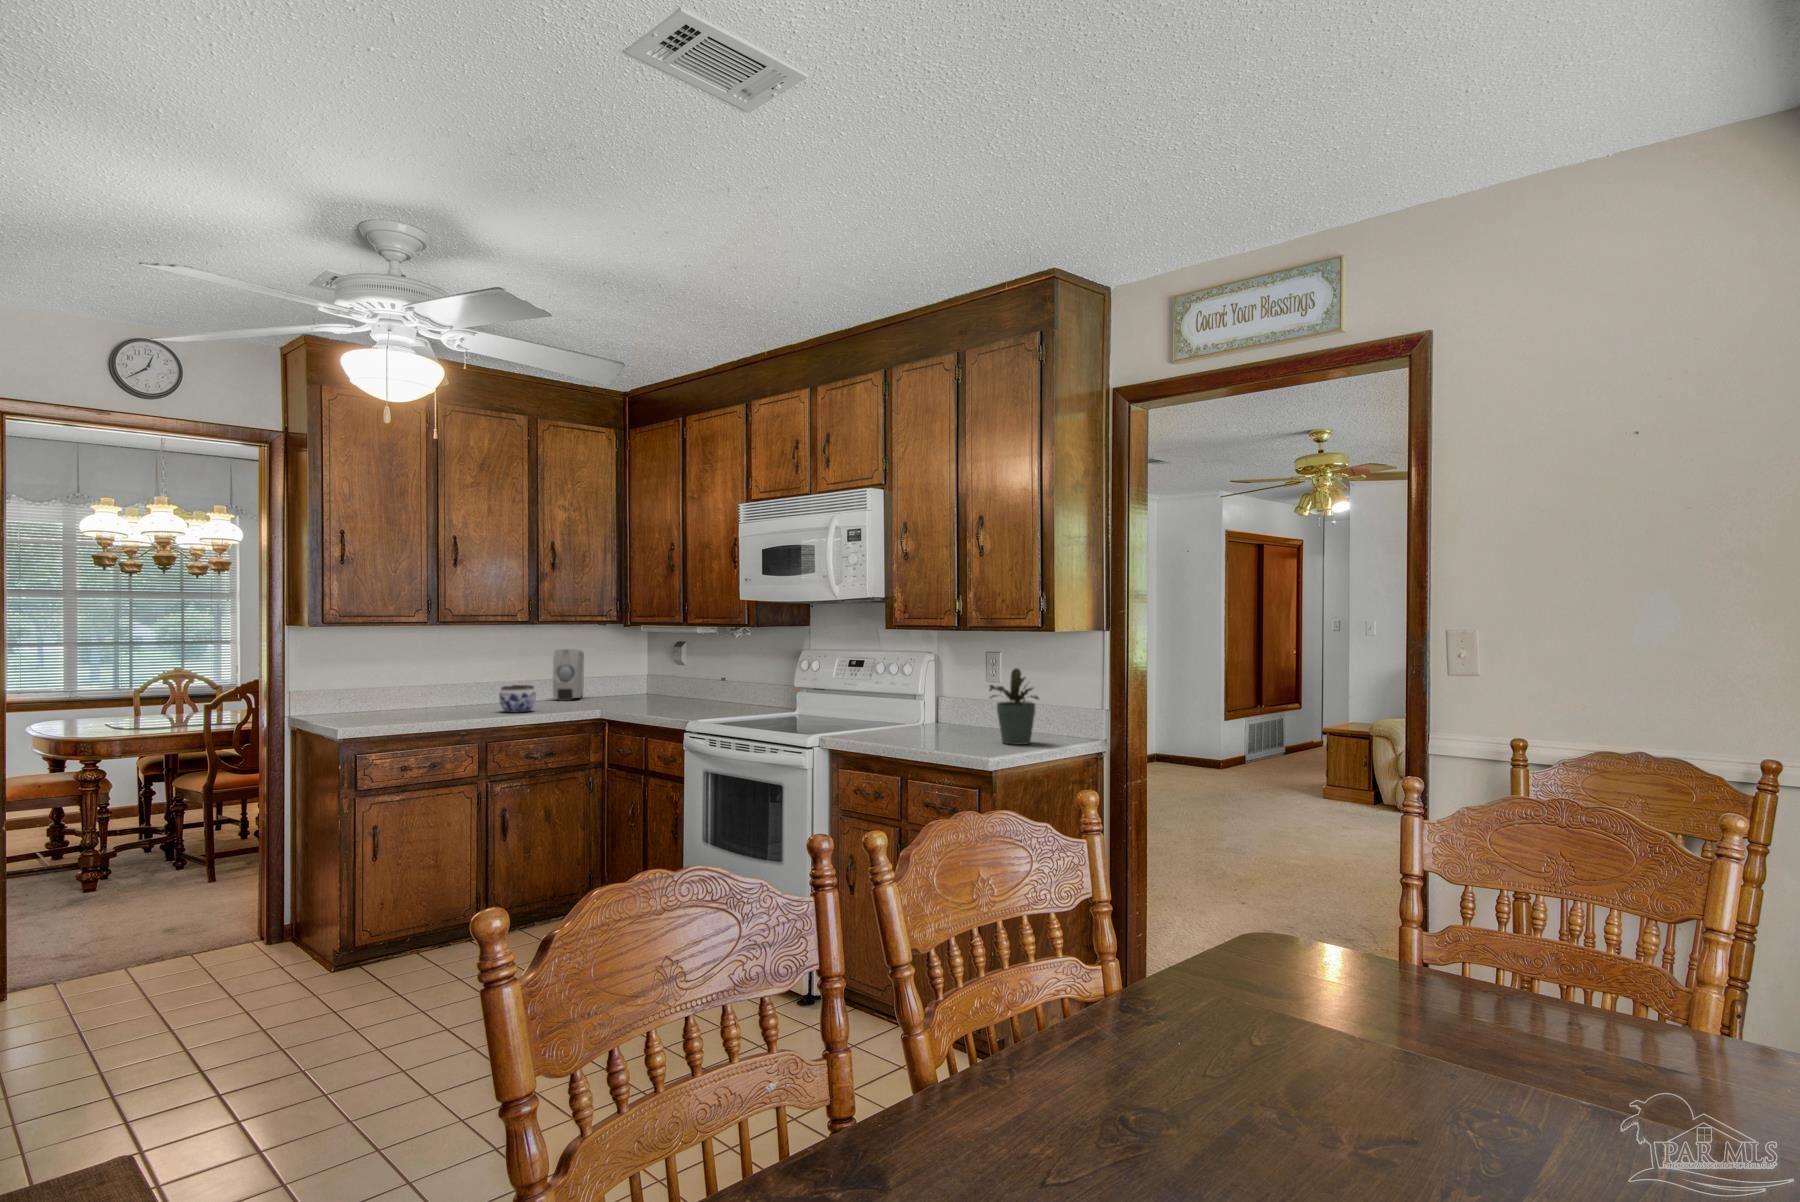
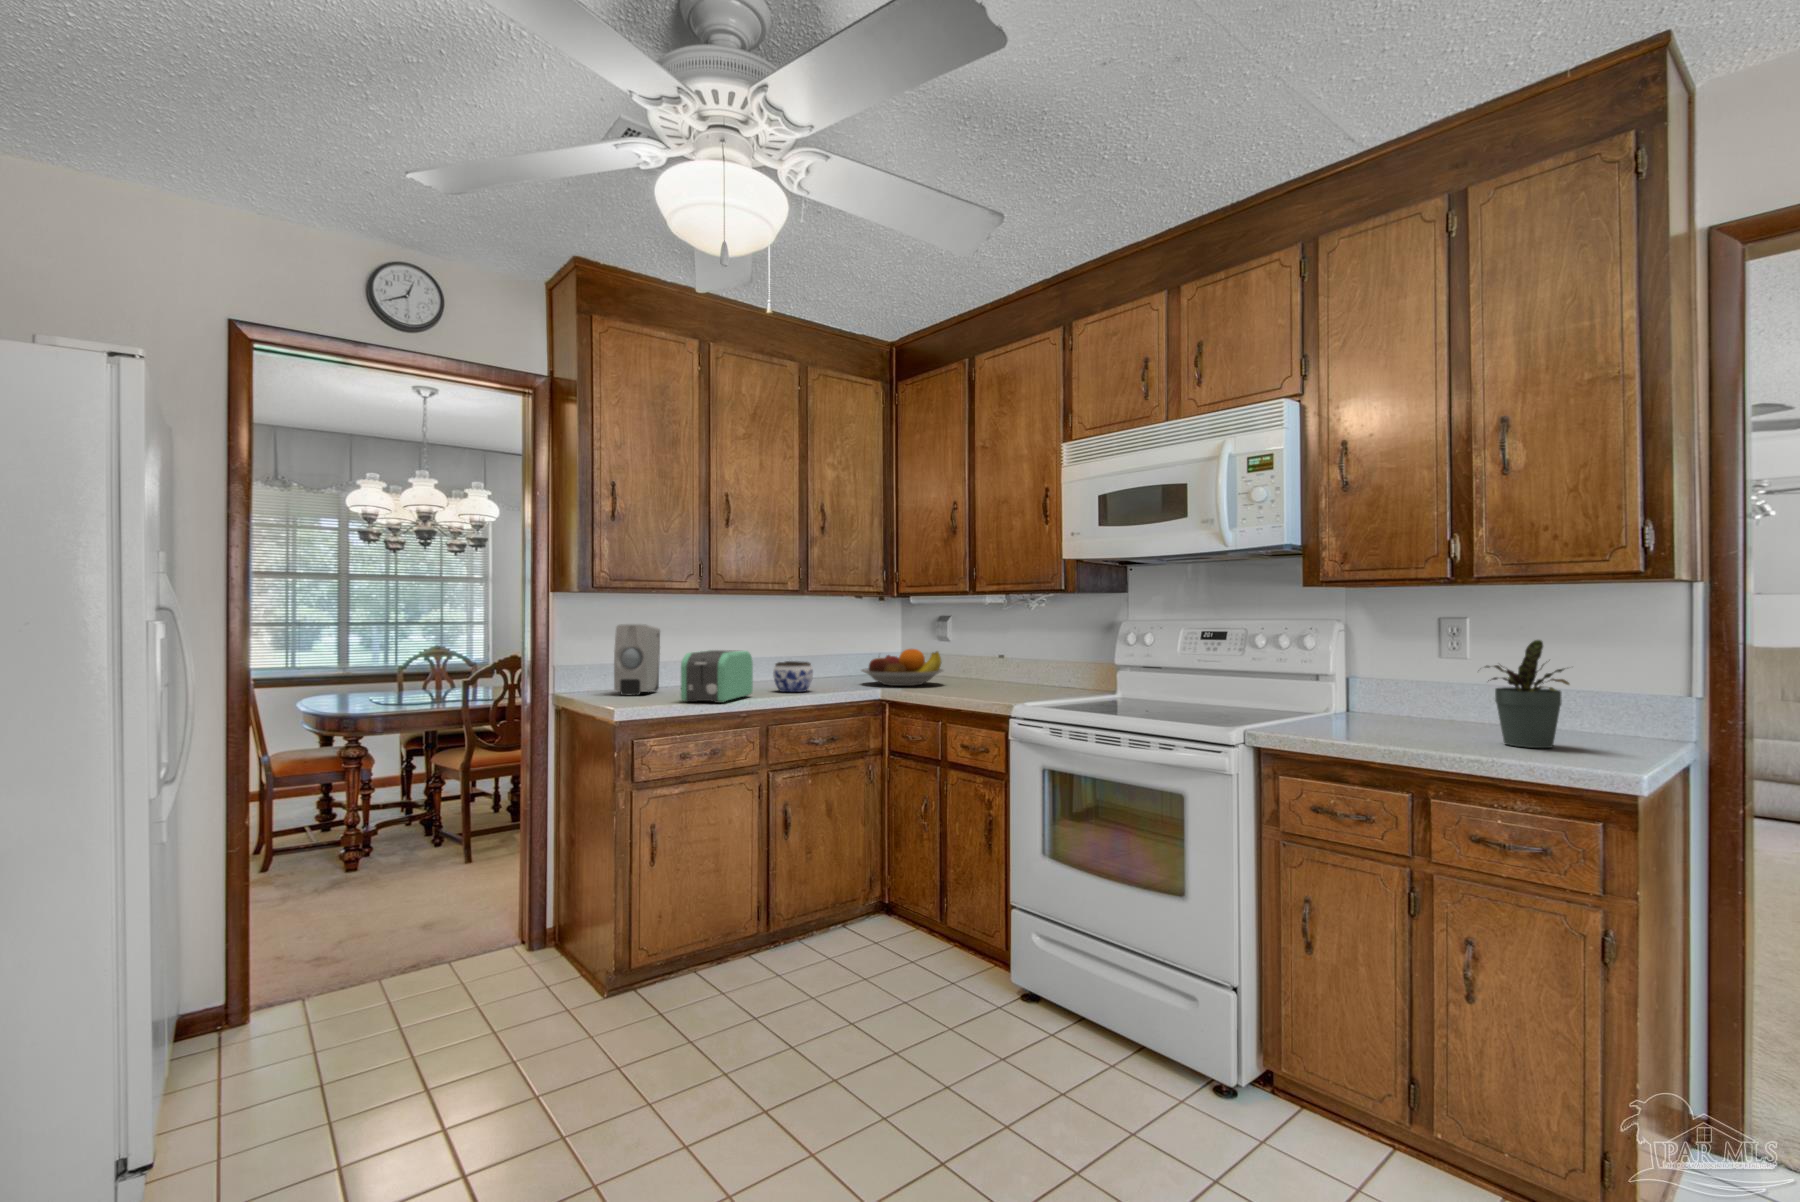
soap dispenser: present [553,649,584,701] -> present [614,624,660,695]
fruit bowl: none [589,672,667,705] -> present [862,649,943,686]
toaster: none [404,677,475,723] -> present [681,650,753,703]

